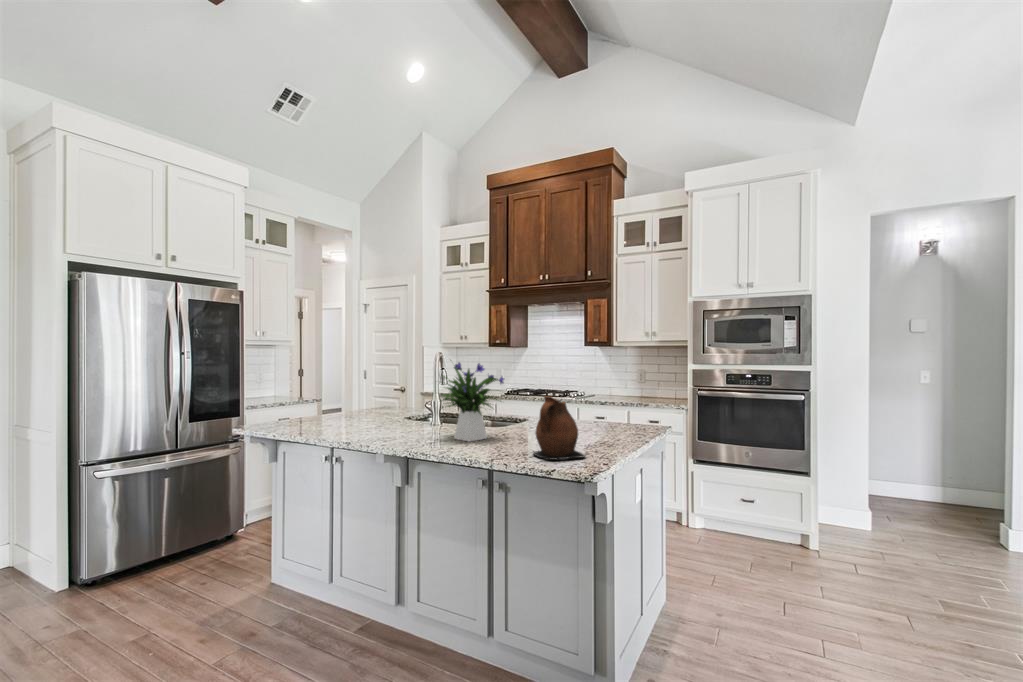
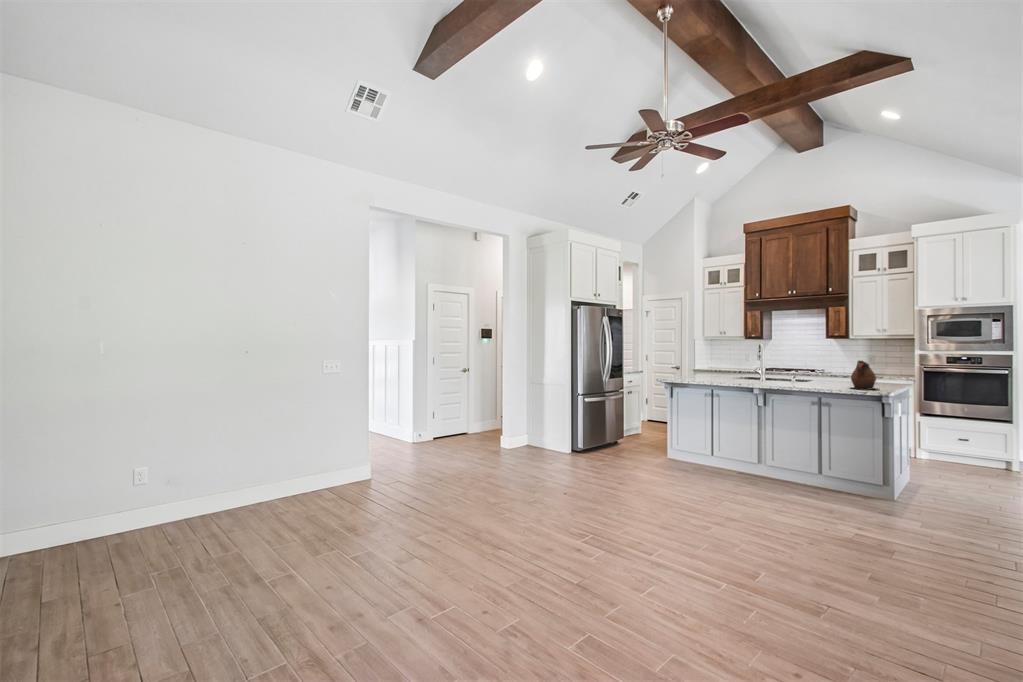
flower arrangement: present [442,362,504,442] -> none [773,343,819,385]

